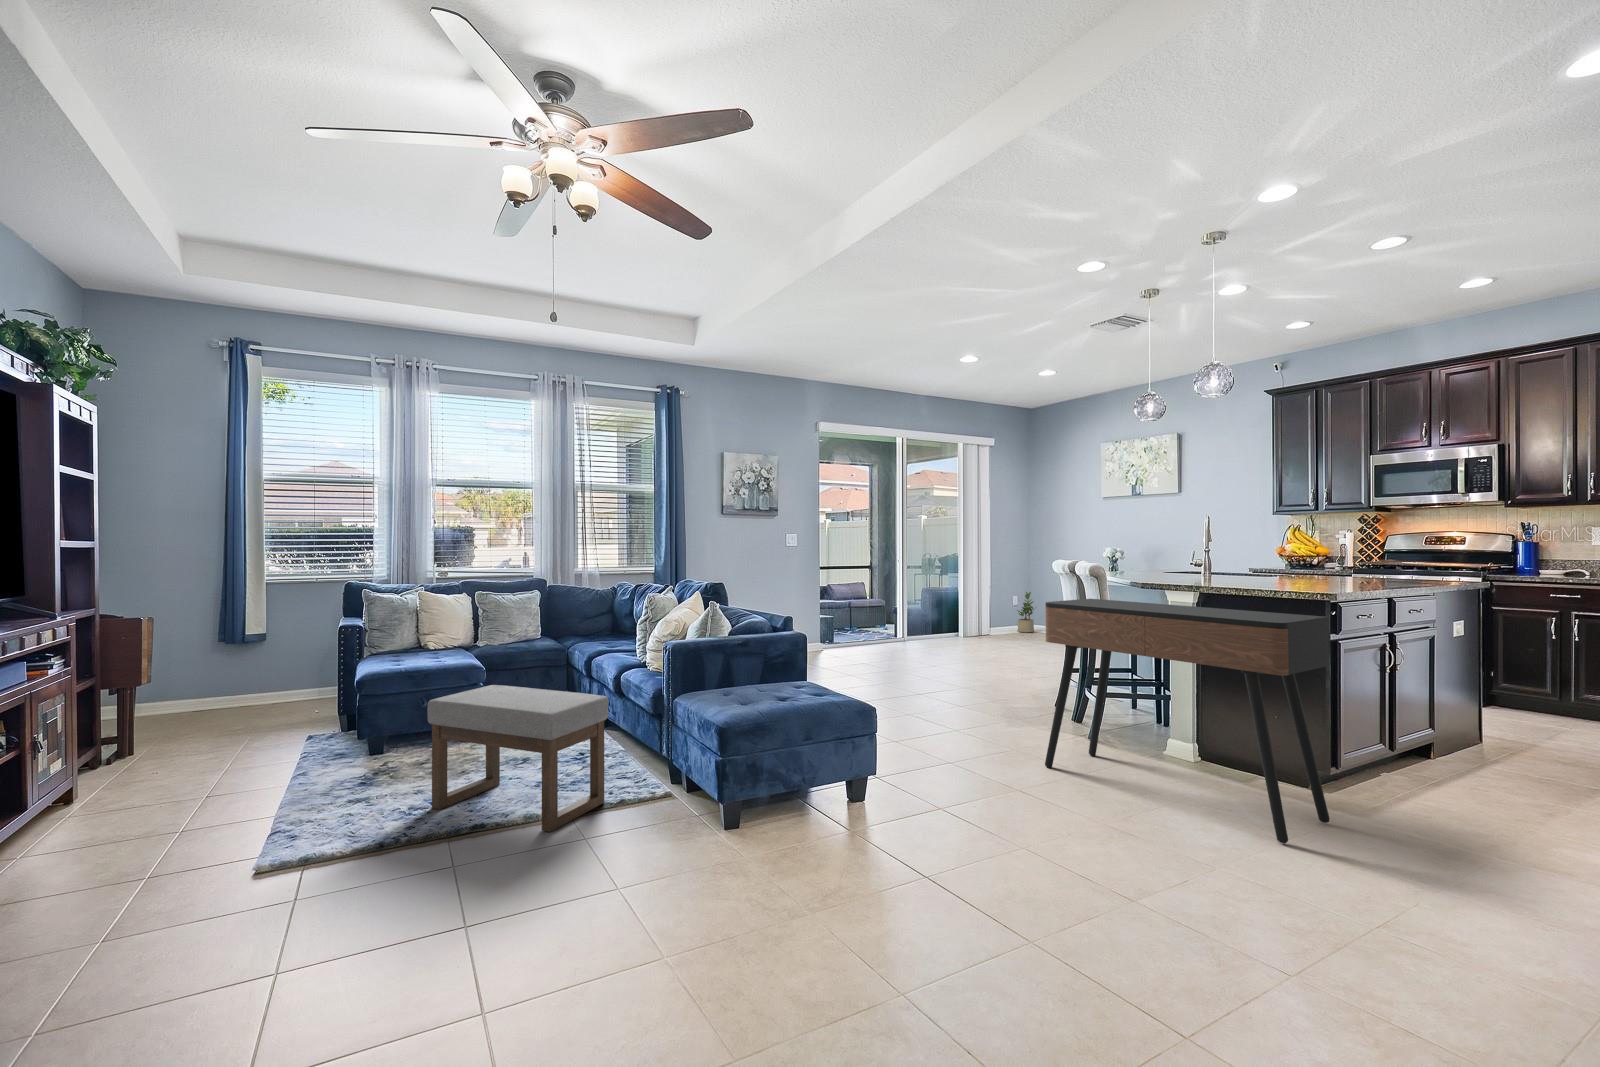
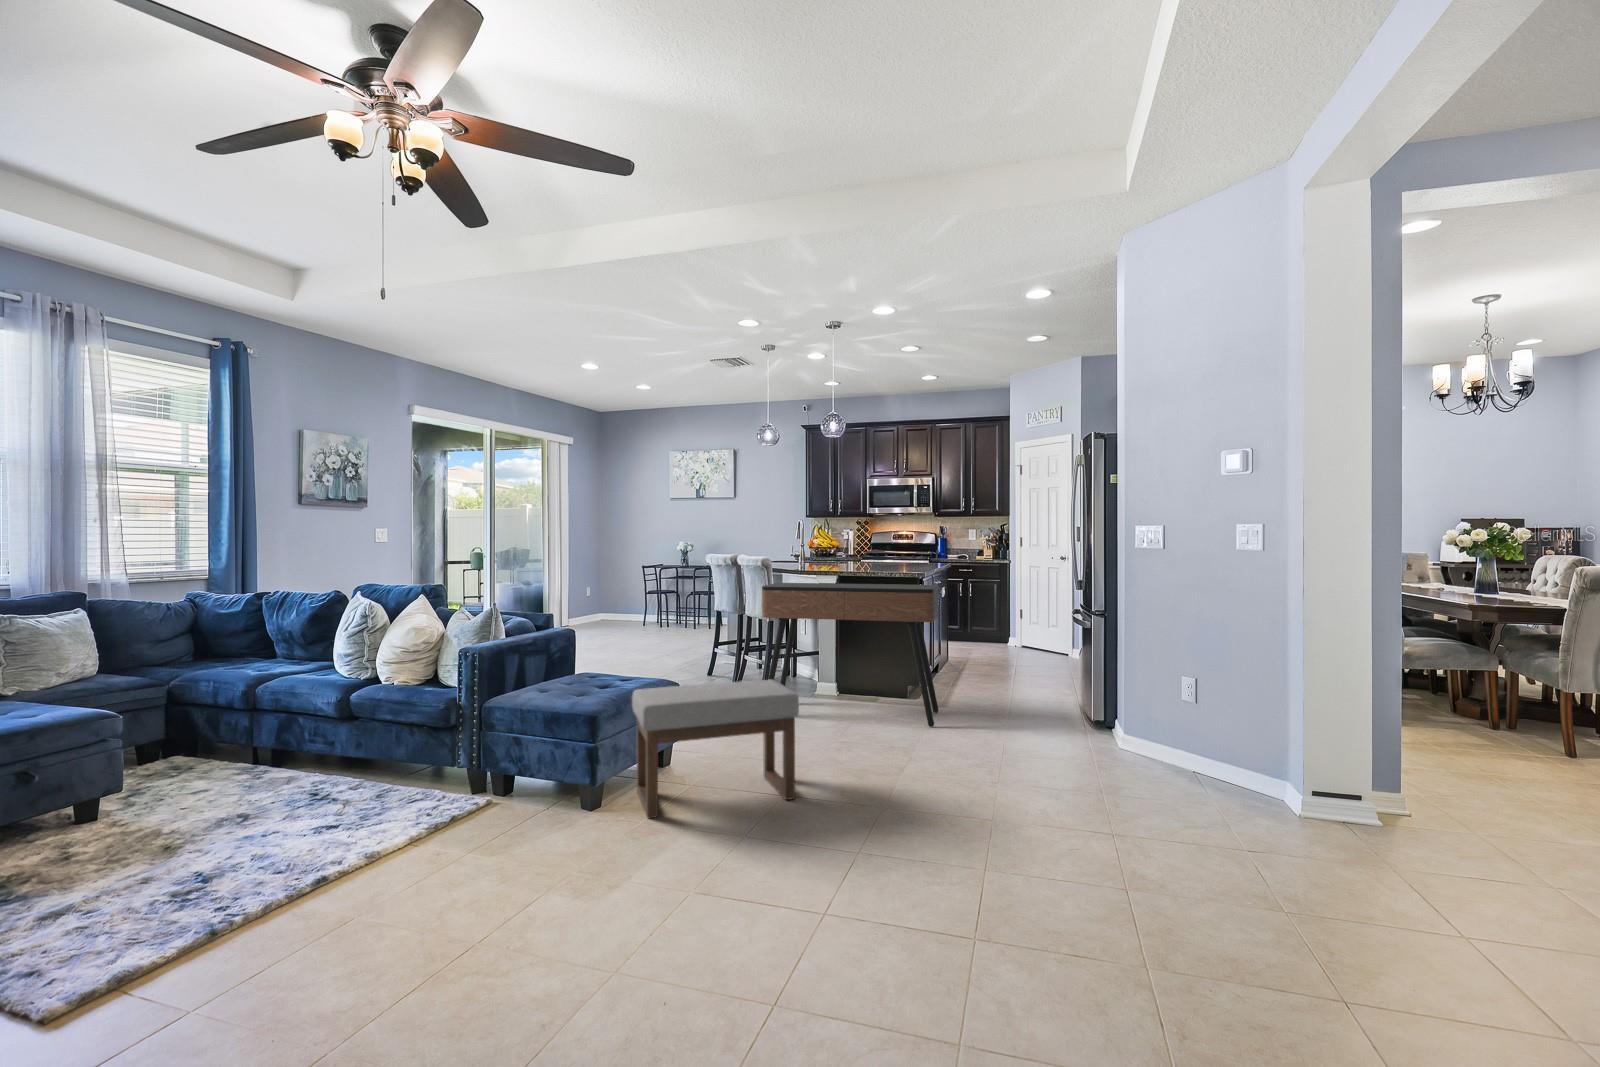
potted plant: present [1017,592,1034,632] -> none [590,586,610,625]
ottoman: present [427,685,608,832] -> present [632,680,799,818]

